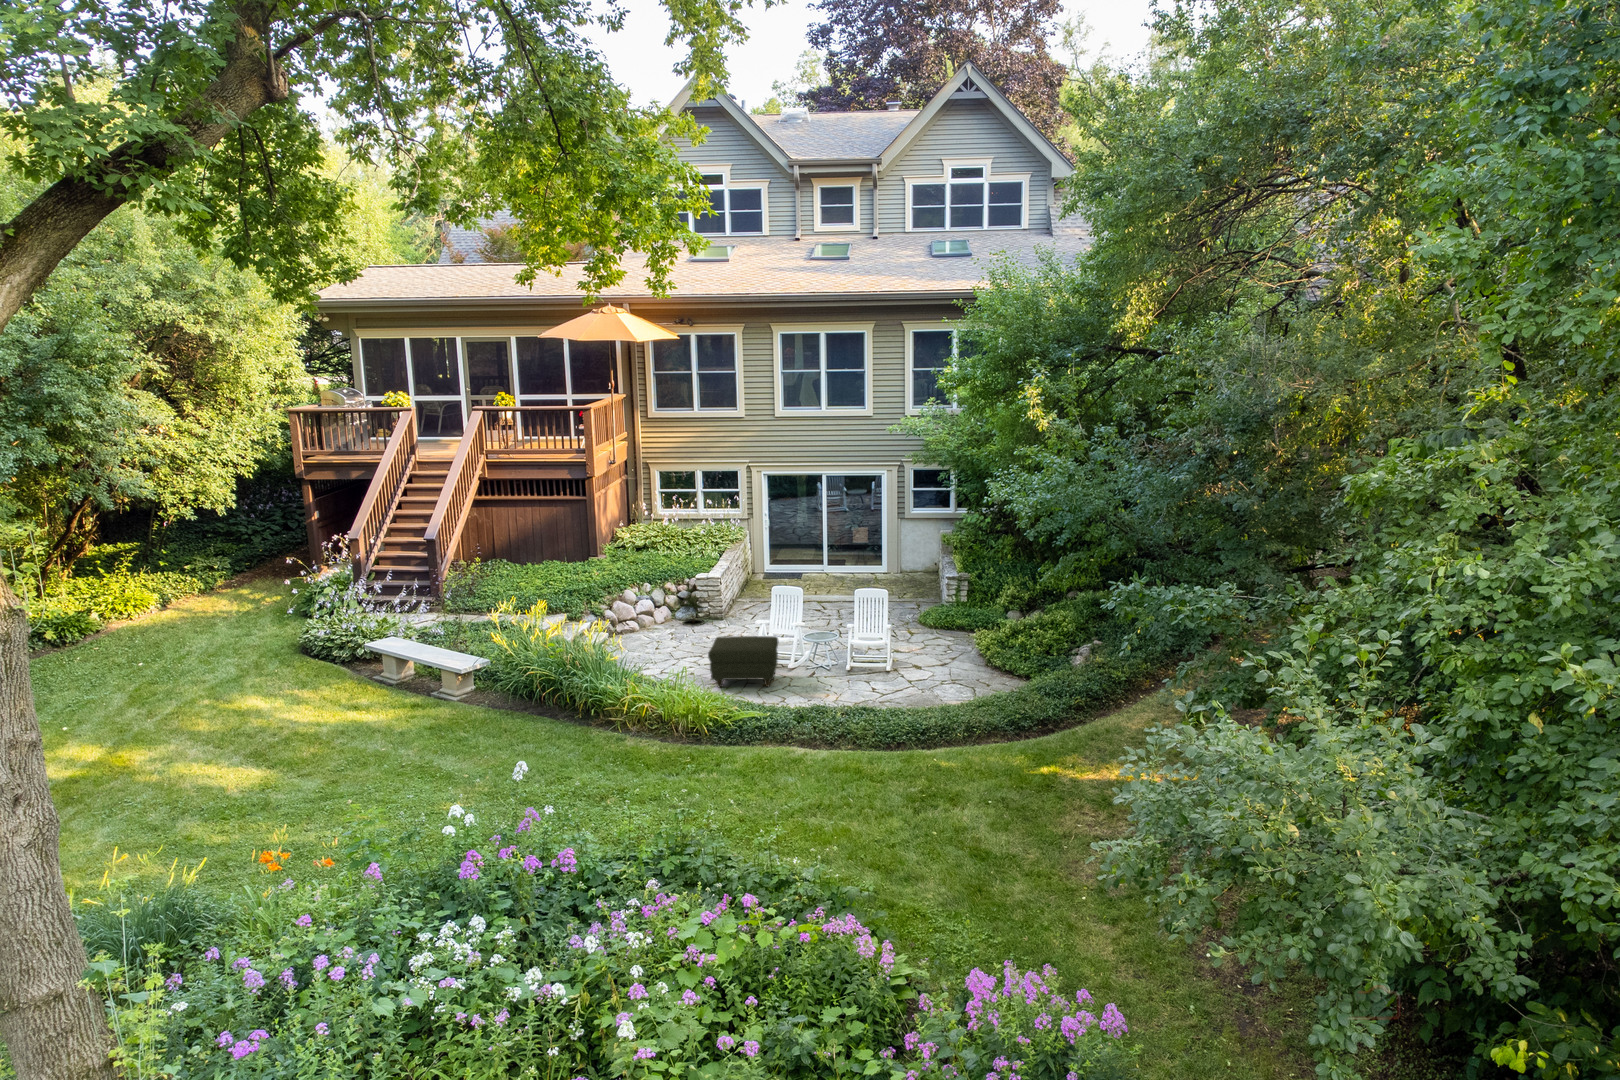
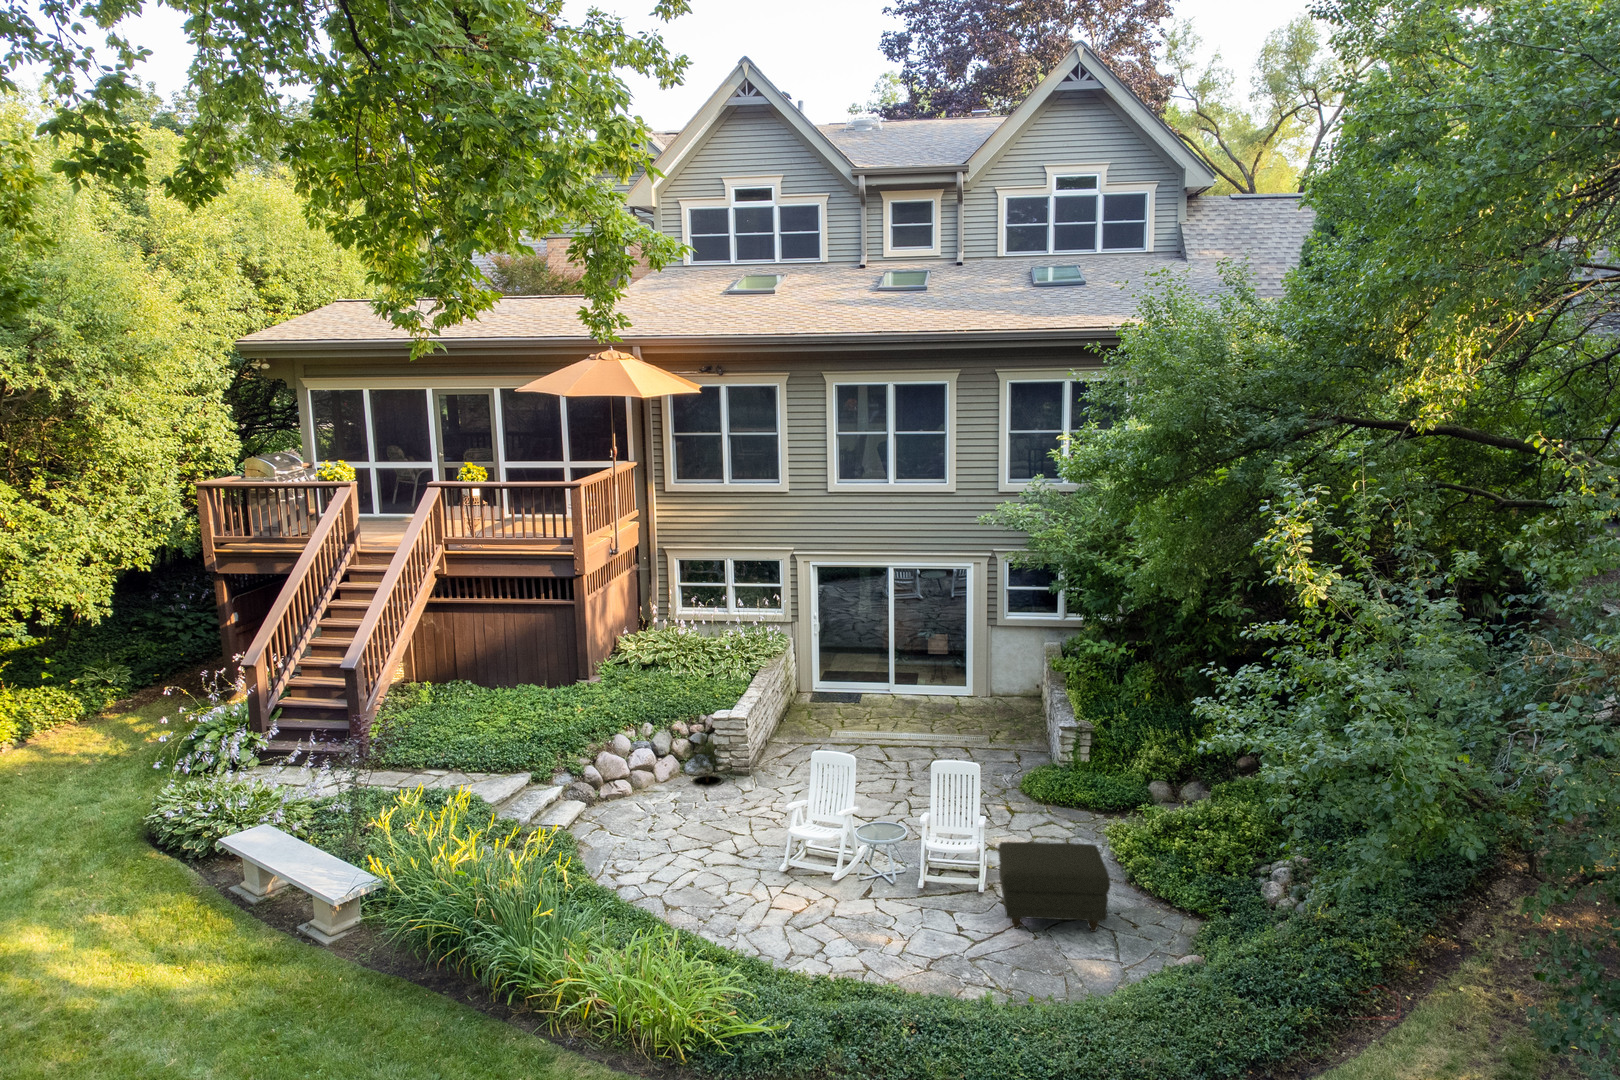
ottoman: present [708,636,779,687] -> present [998,842,1111,932]

